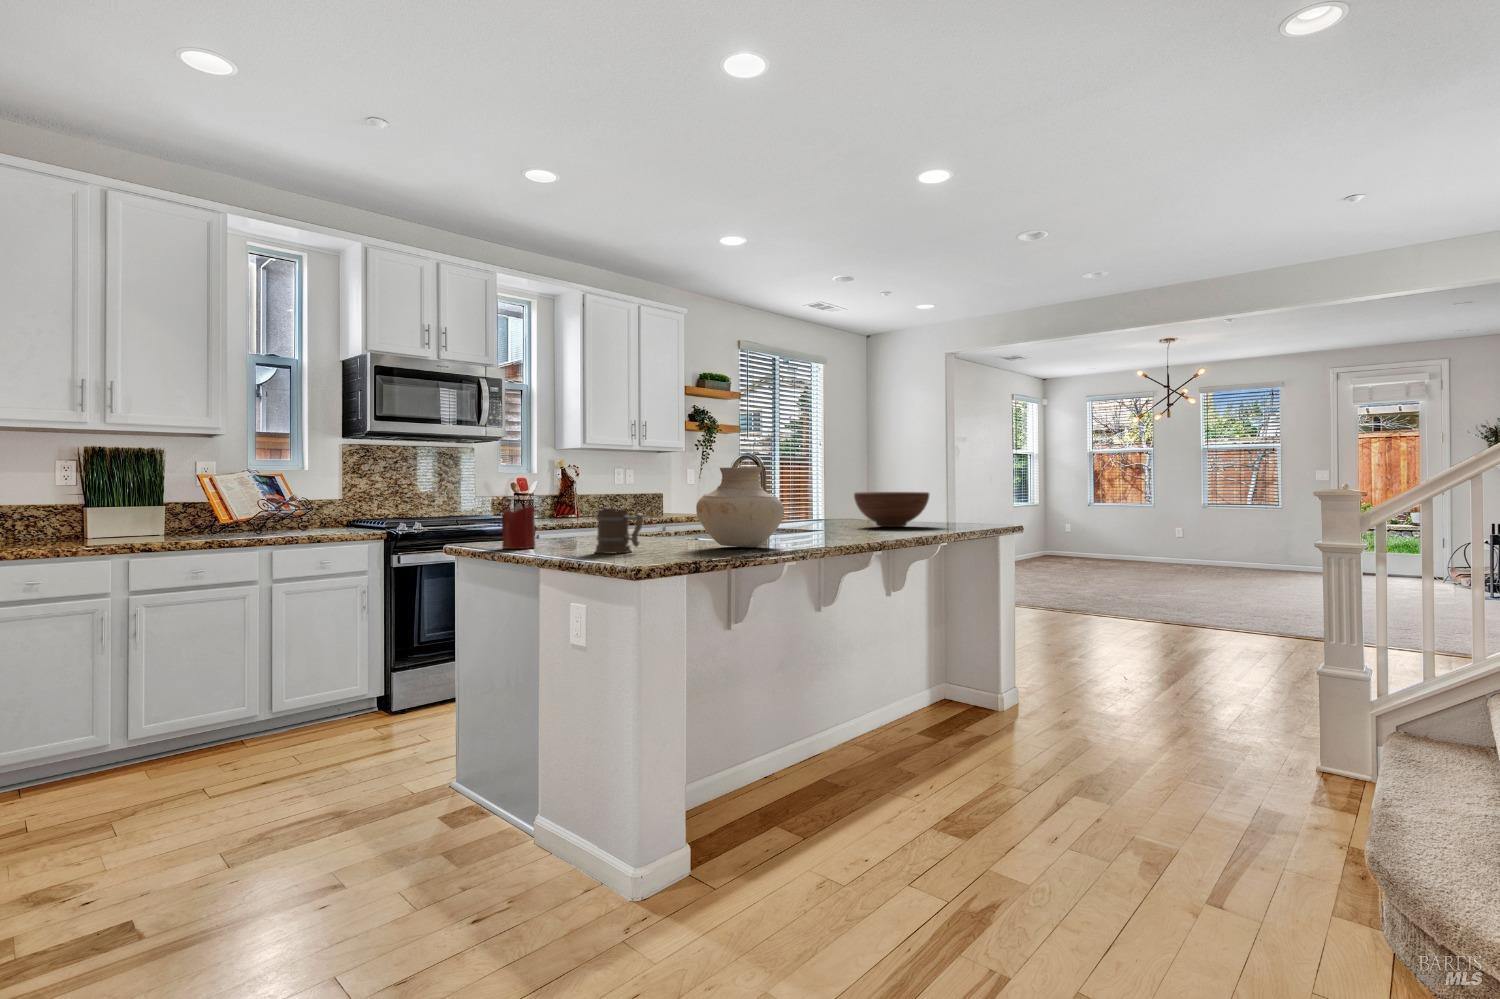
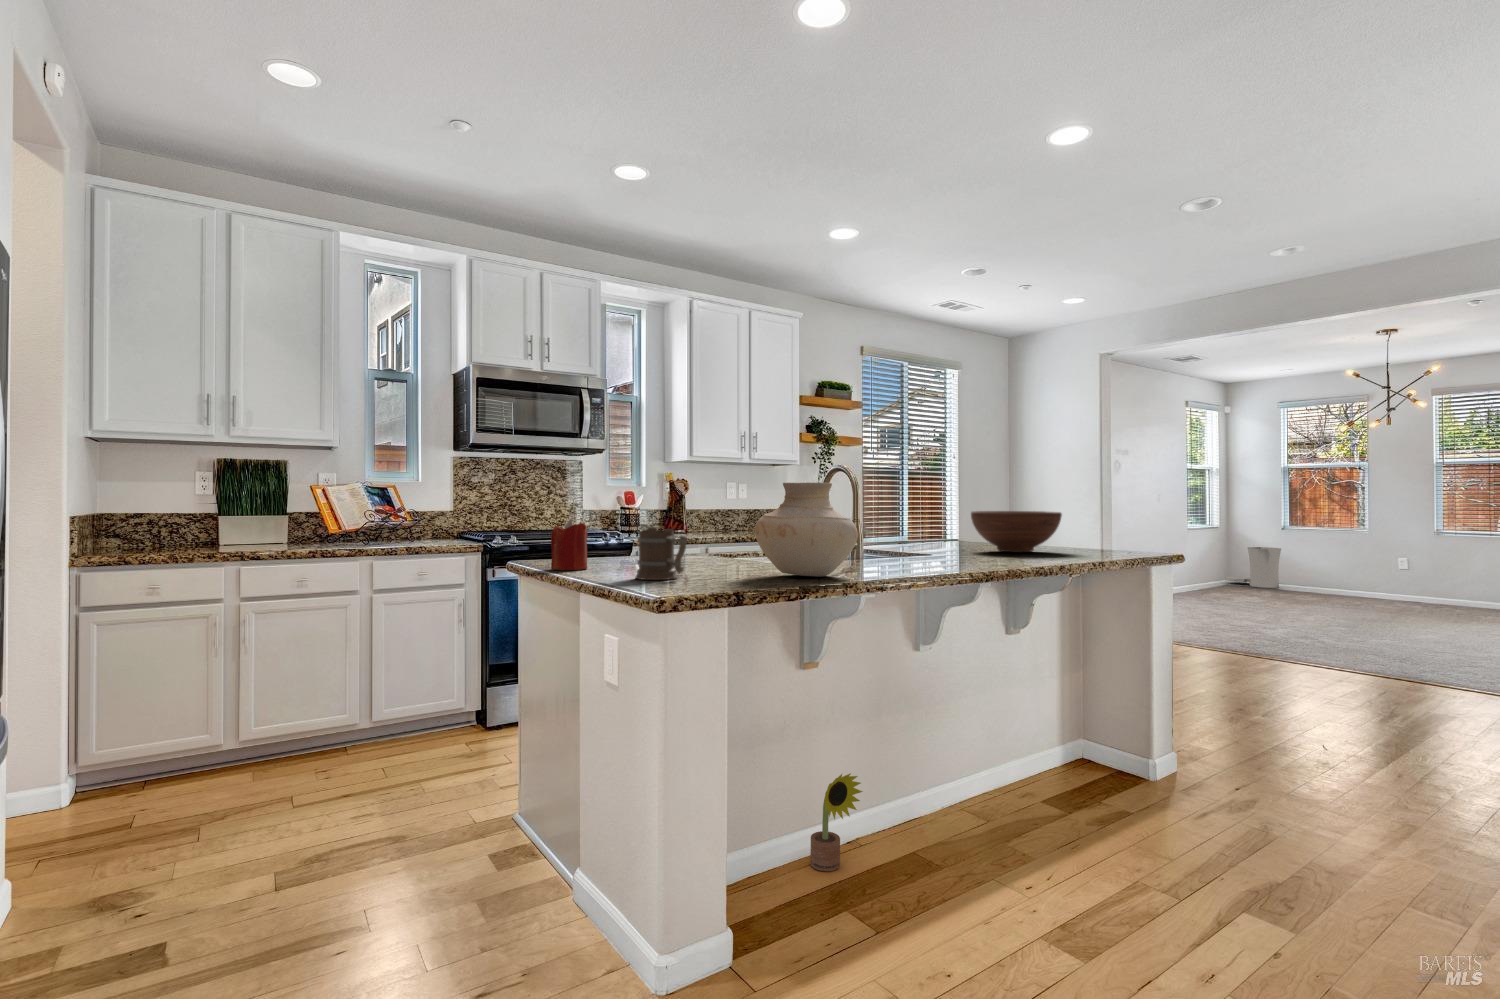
trash can: none [1043,523,1088,559] -> present [1225,547,1281,588]
decorative plant: none [738,716,783,802] -> present [810,774,862,871]

